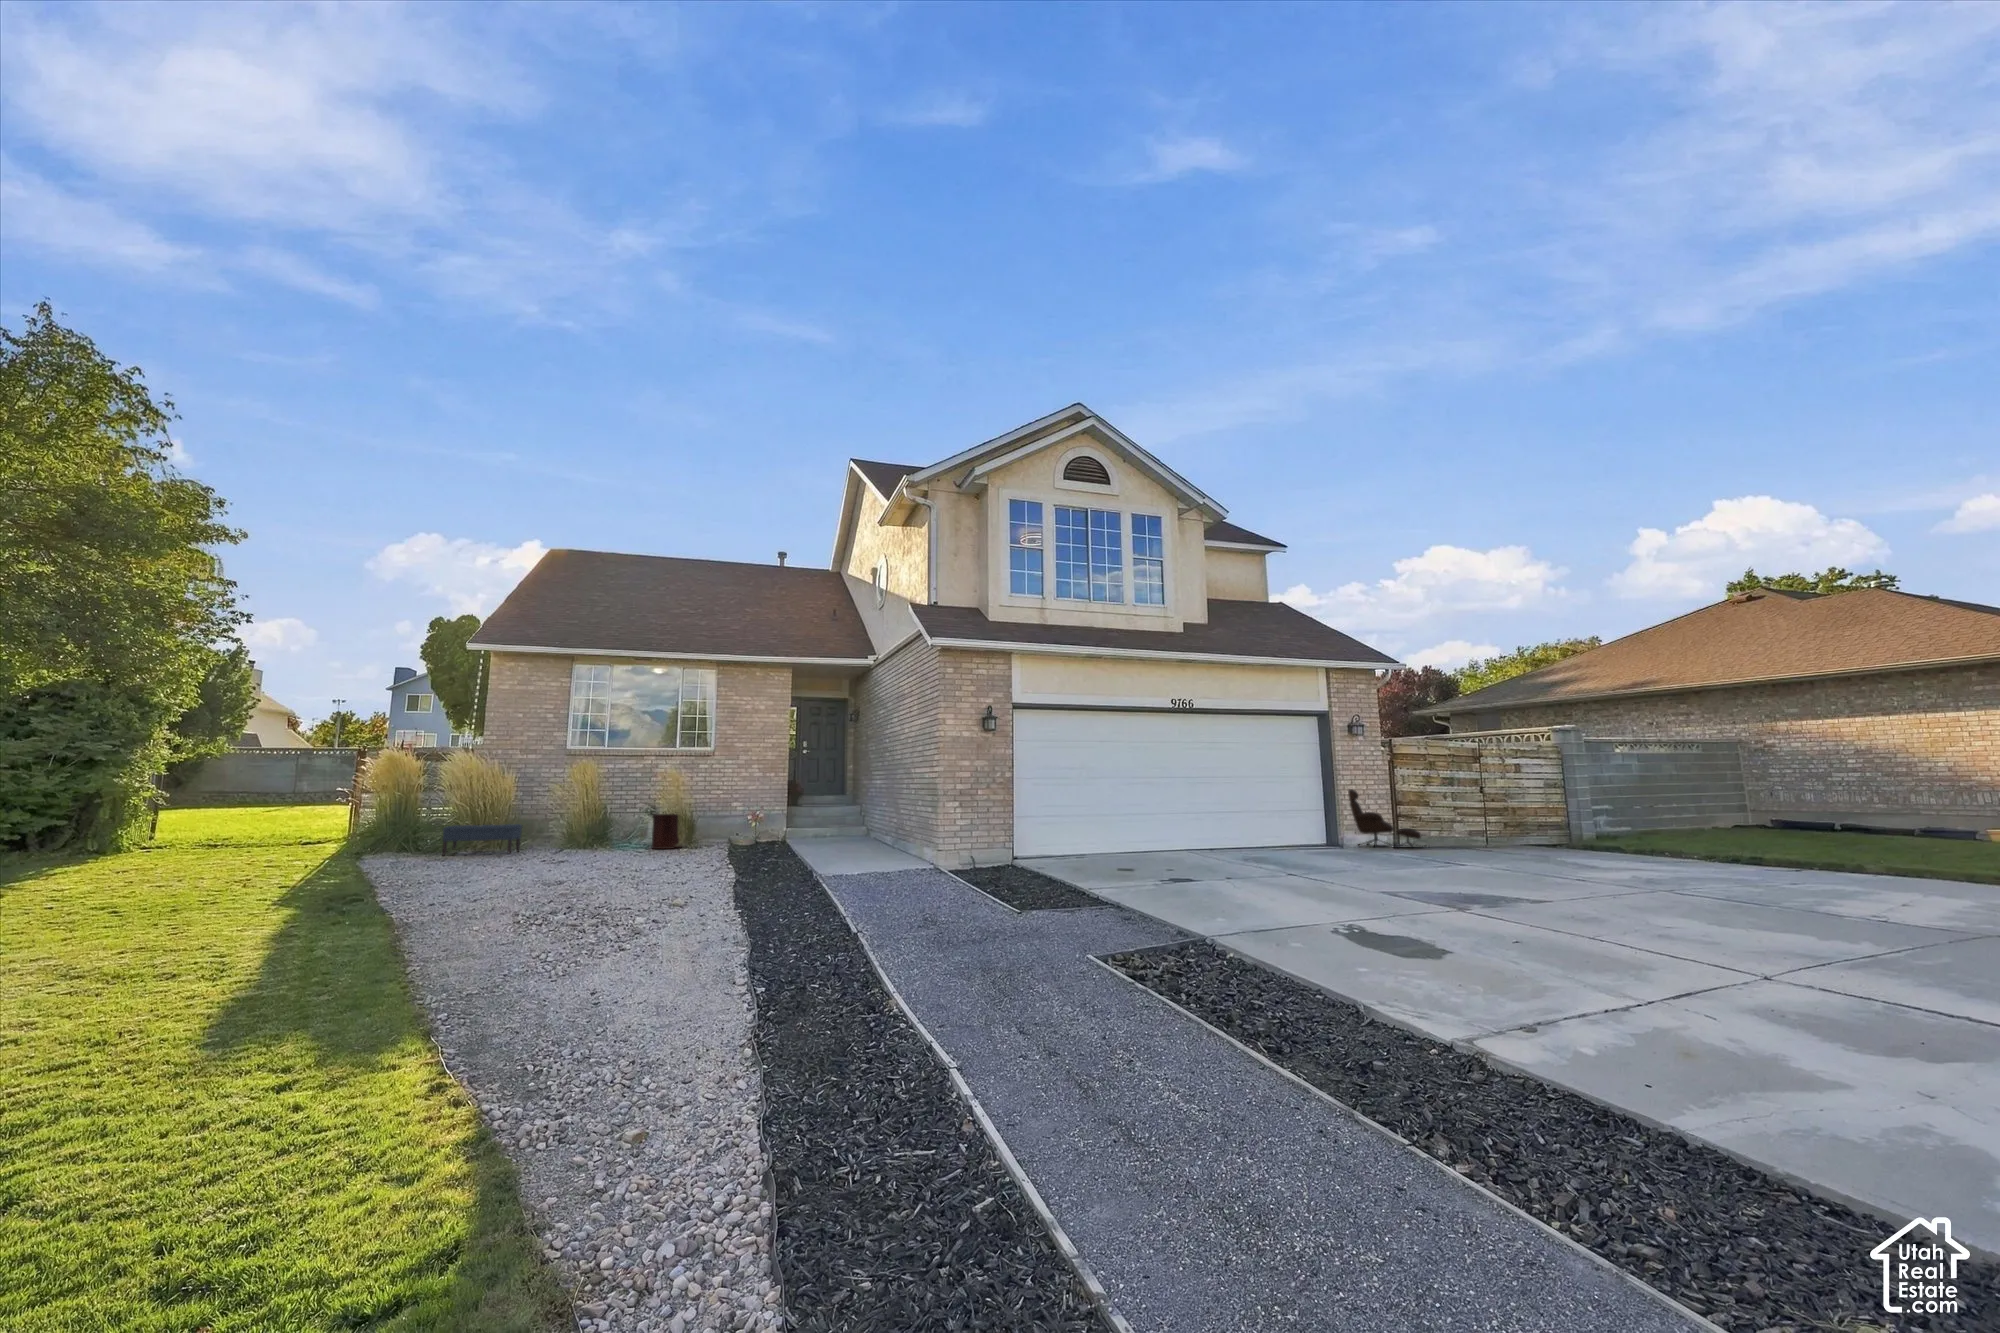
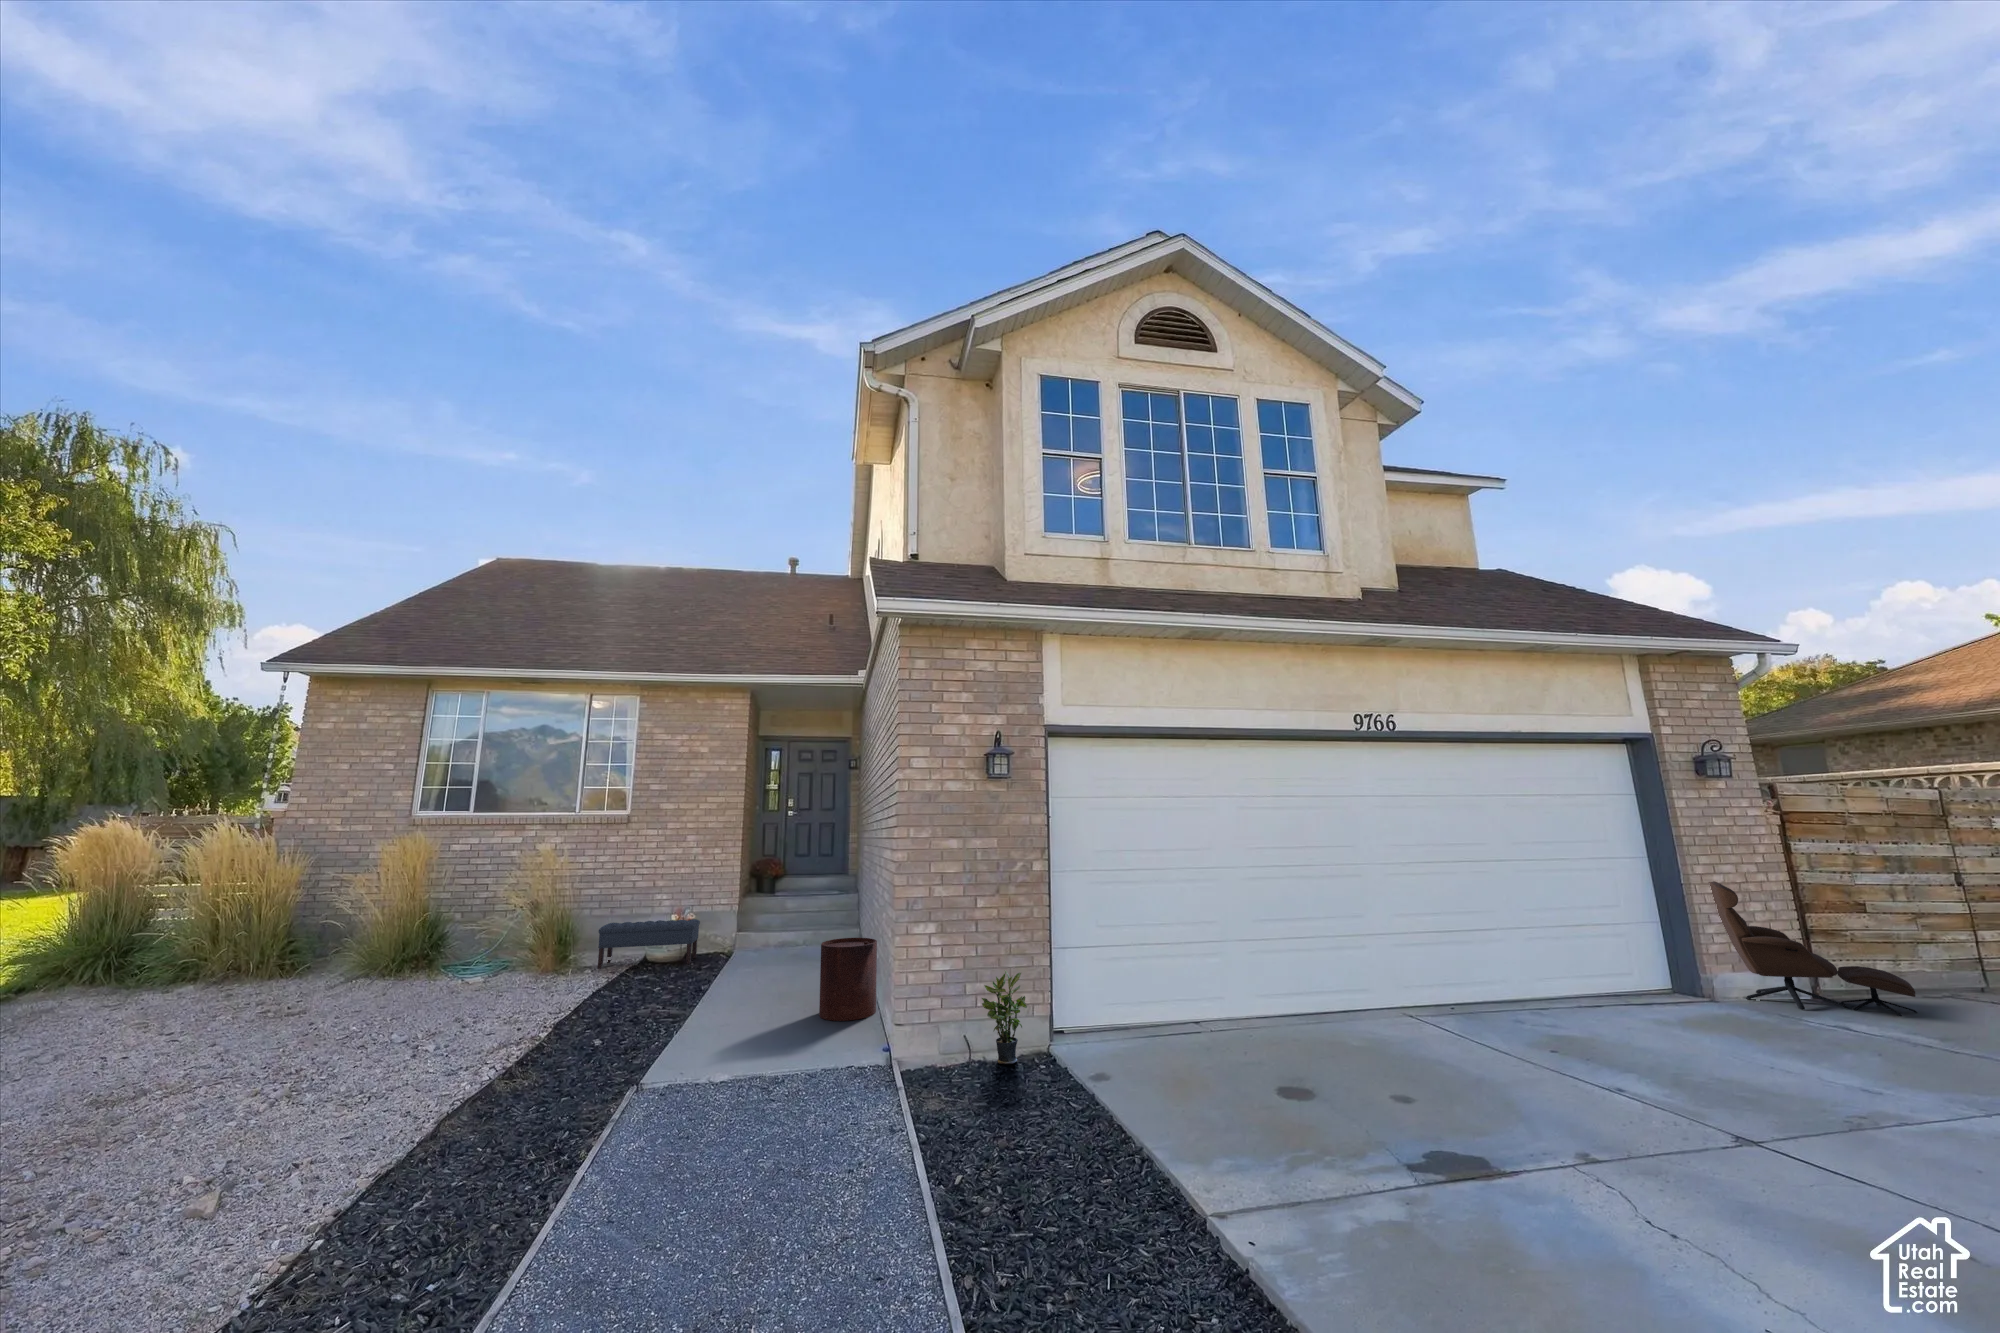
trash can: present [652,813,680,849] -> present [819,938,877,1021]
potted plant: none [981,823,1003,864] -> present [982,971,1027,1064]
bench: present [442,824,522,855] -> present [598,919,700,969]

